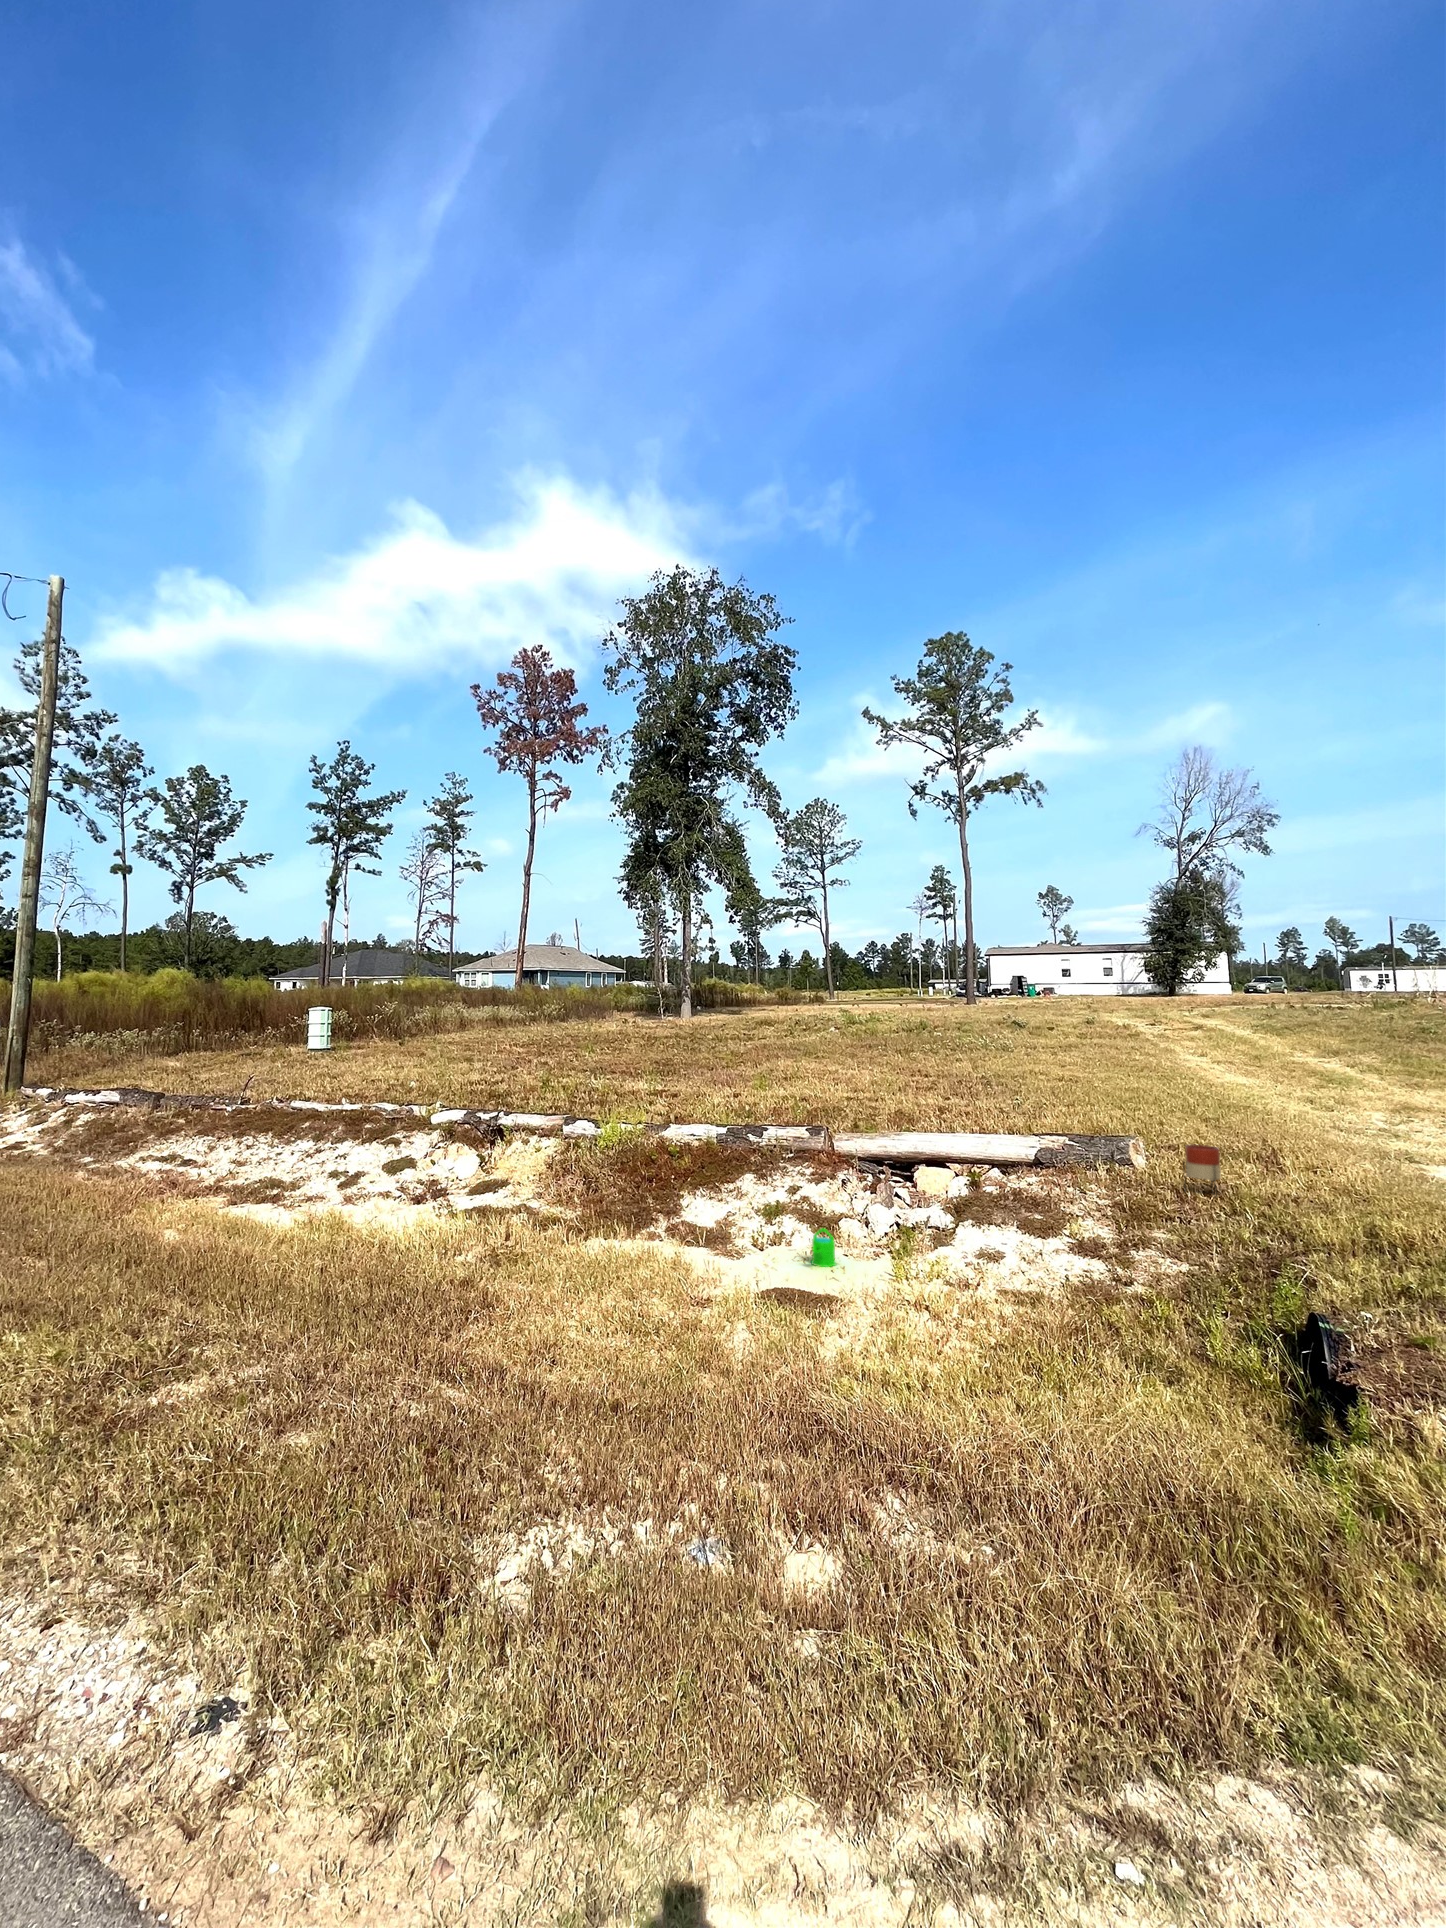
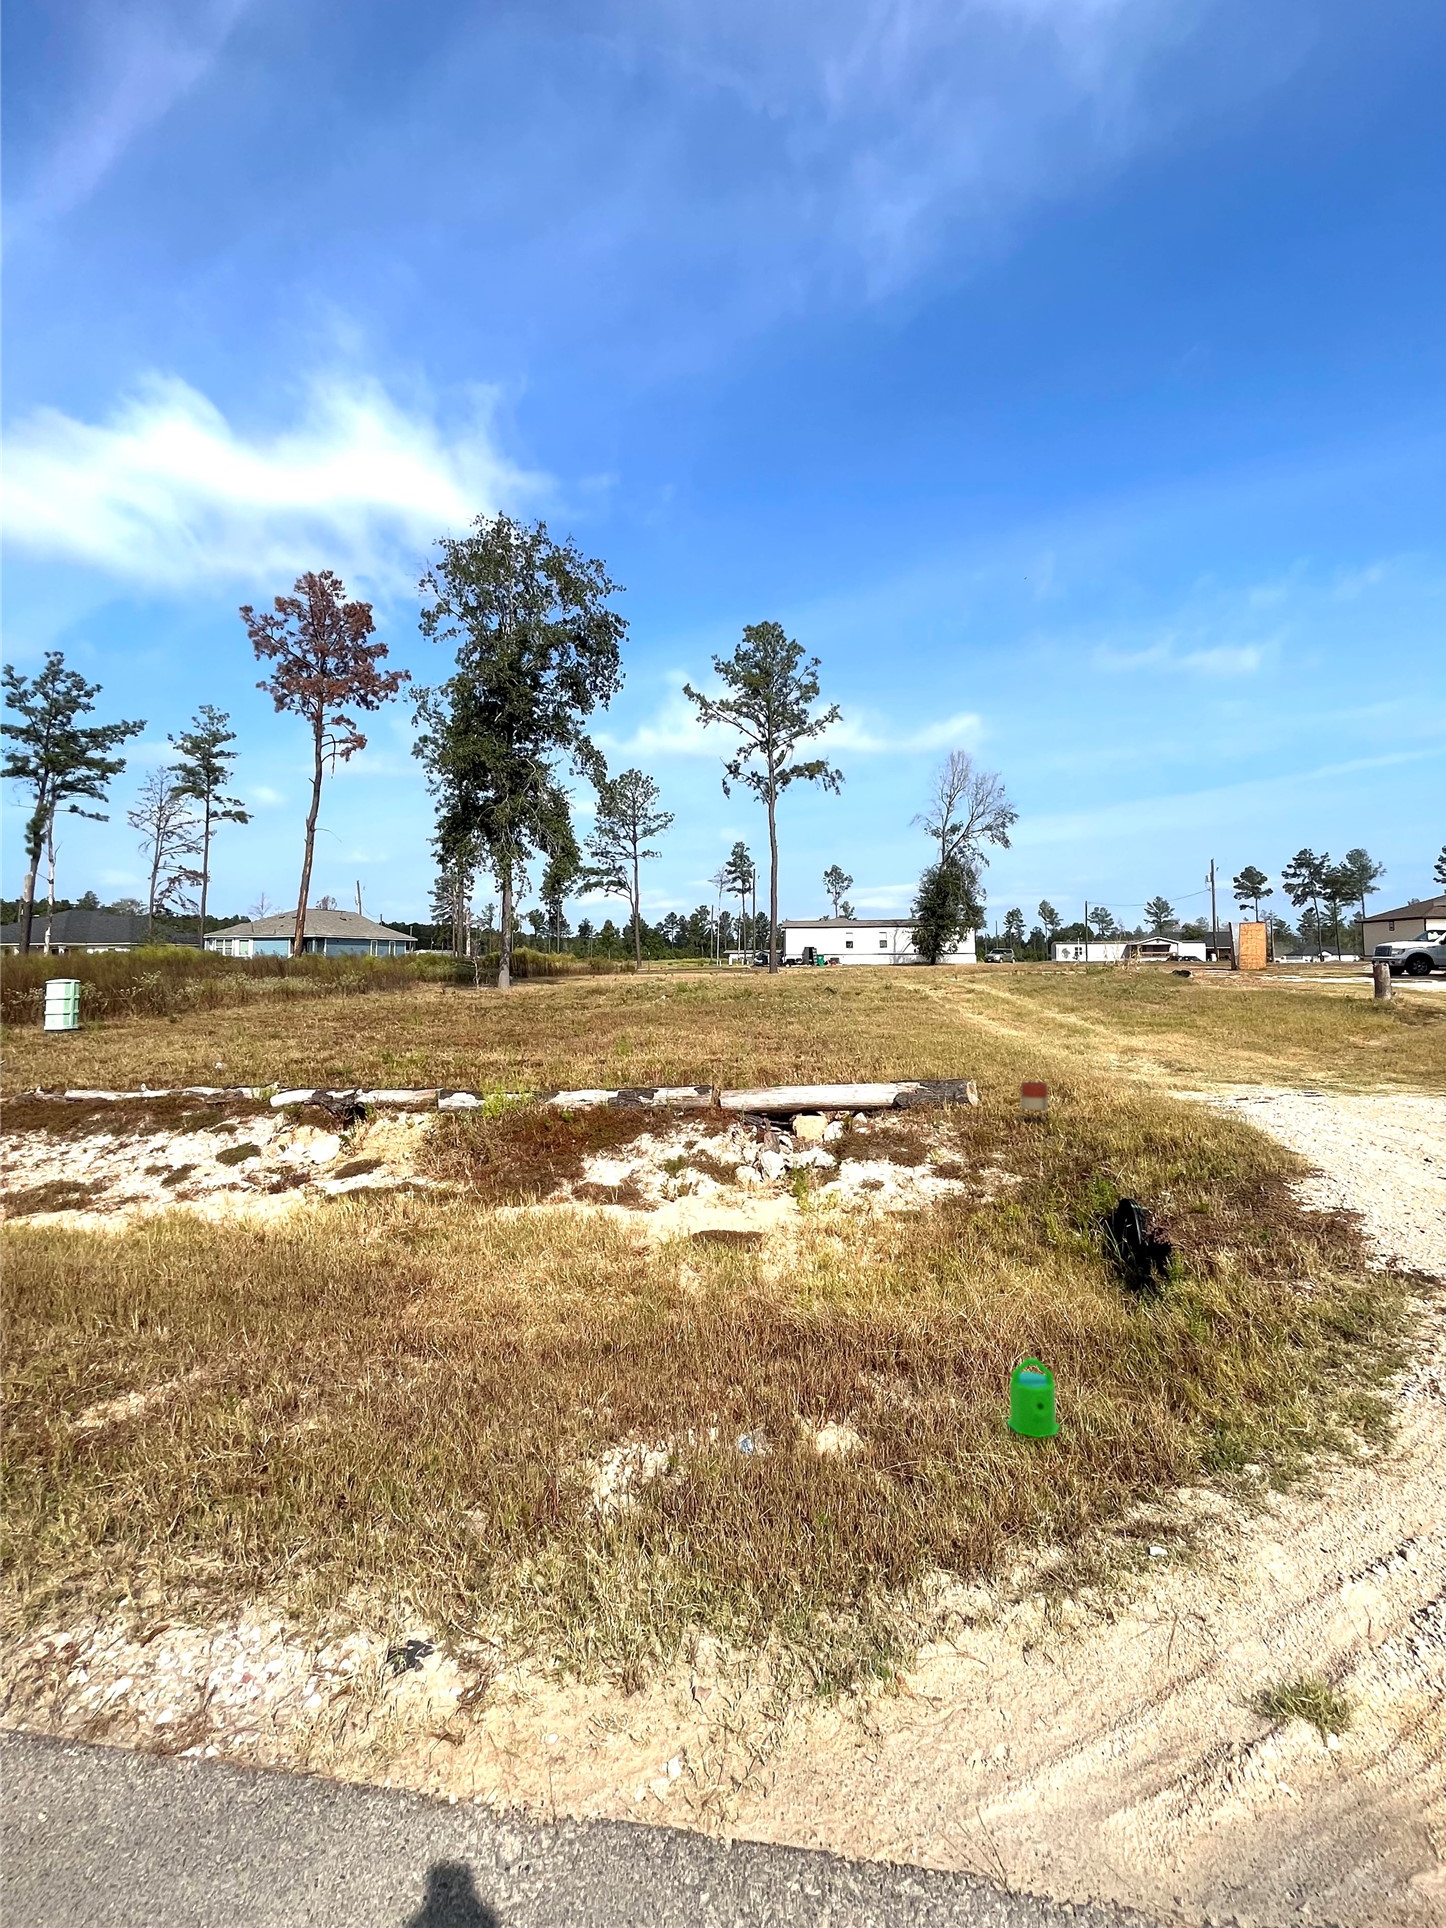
watering can: present [811,1228,836,1267] -> present [1008,1358,1059,1438]

